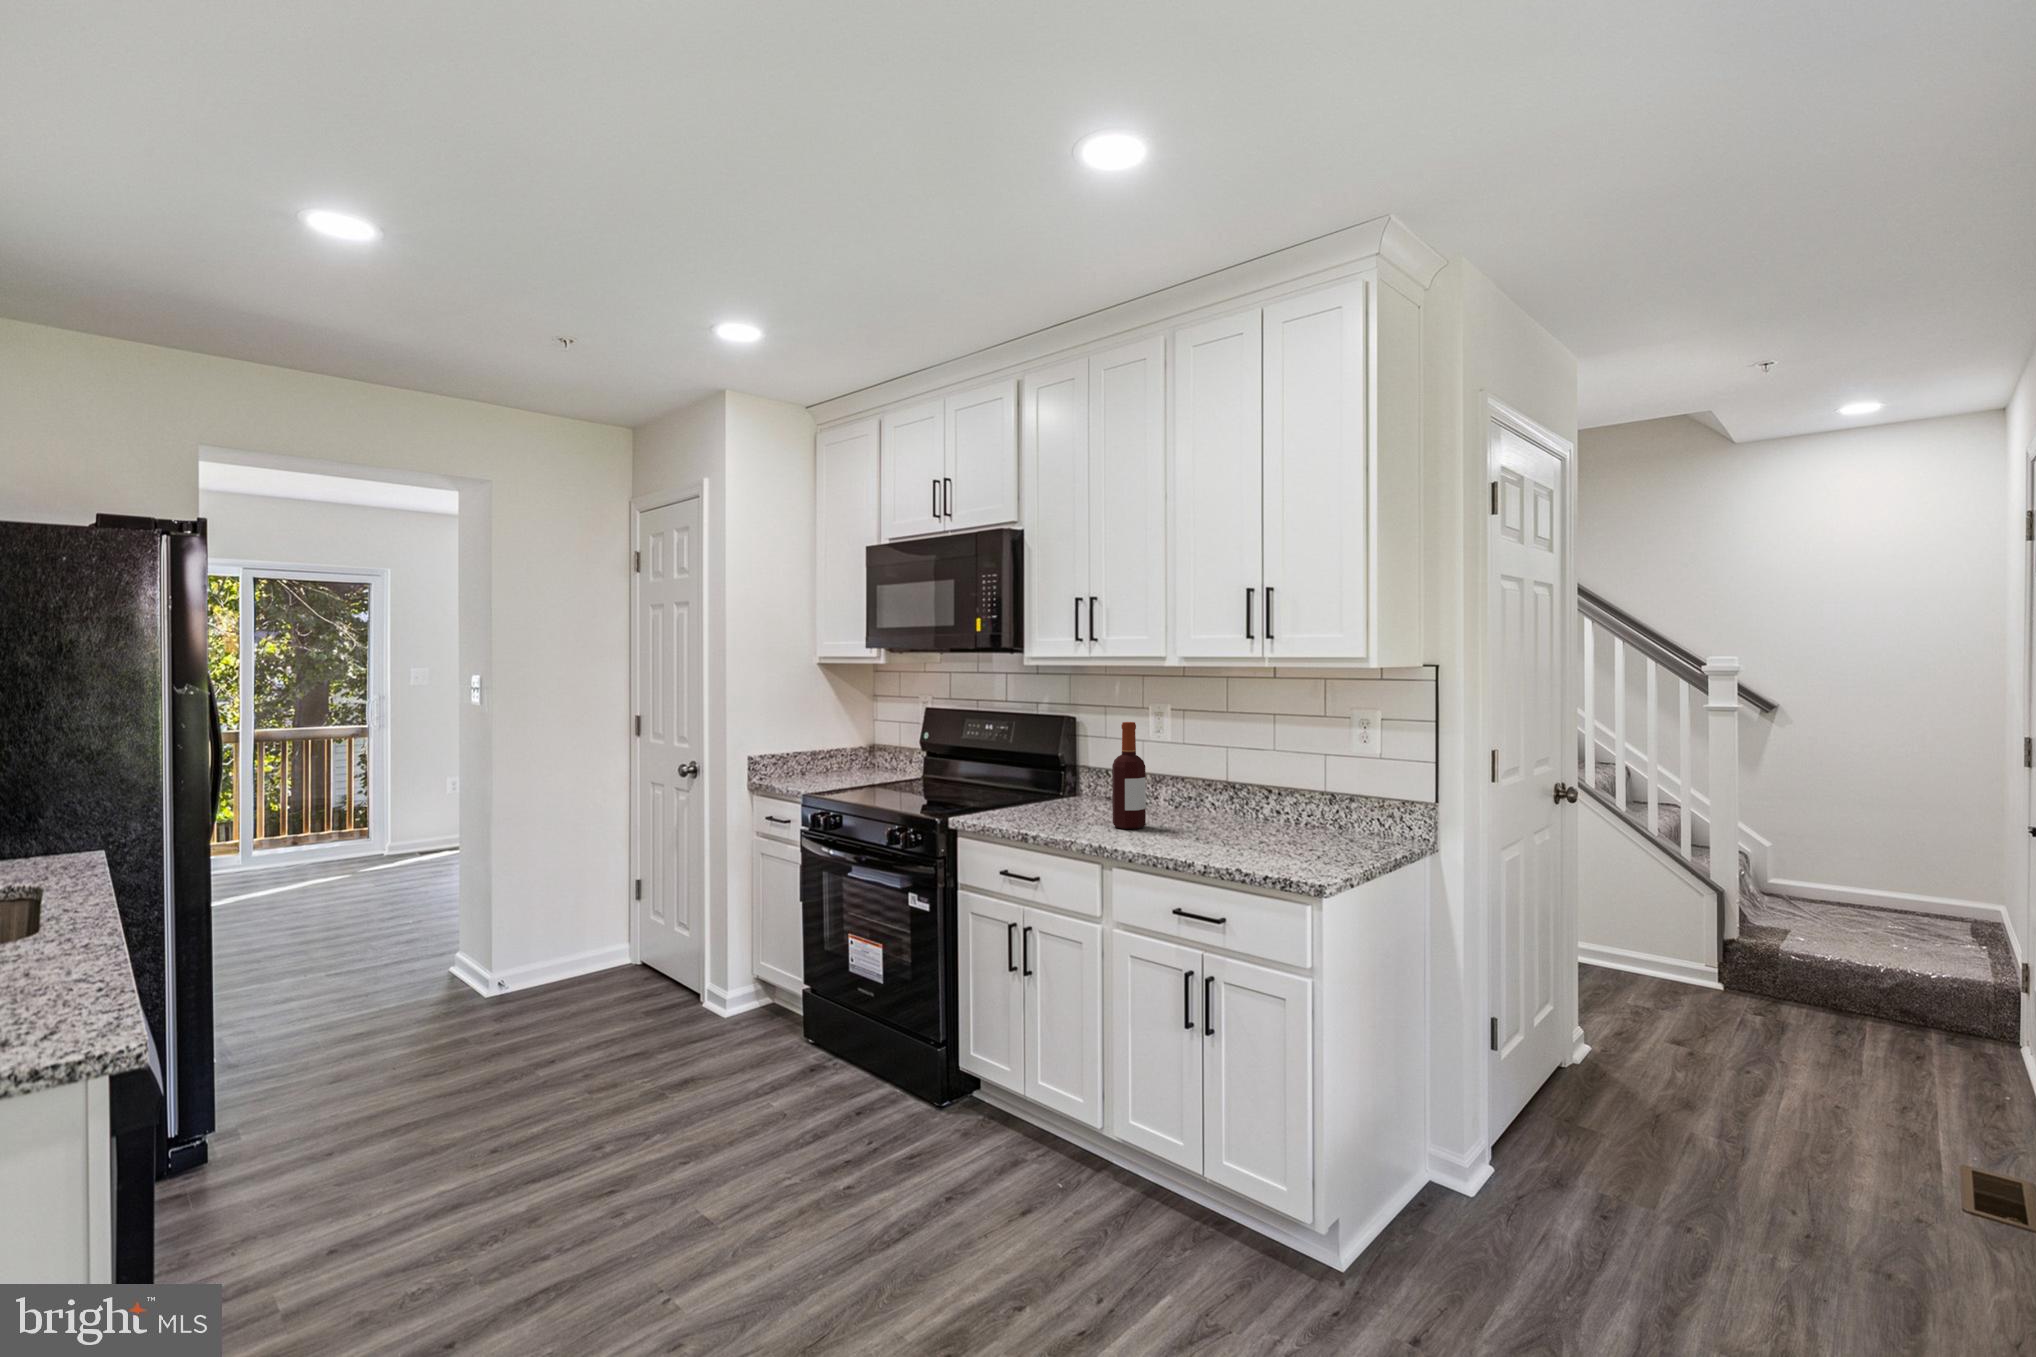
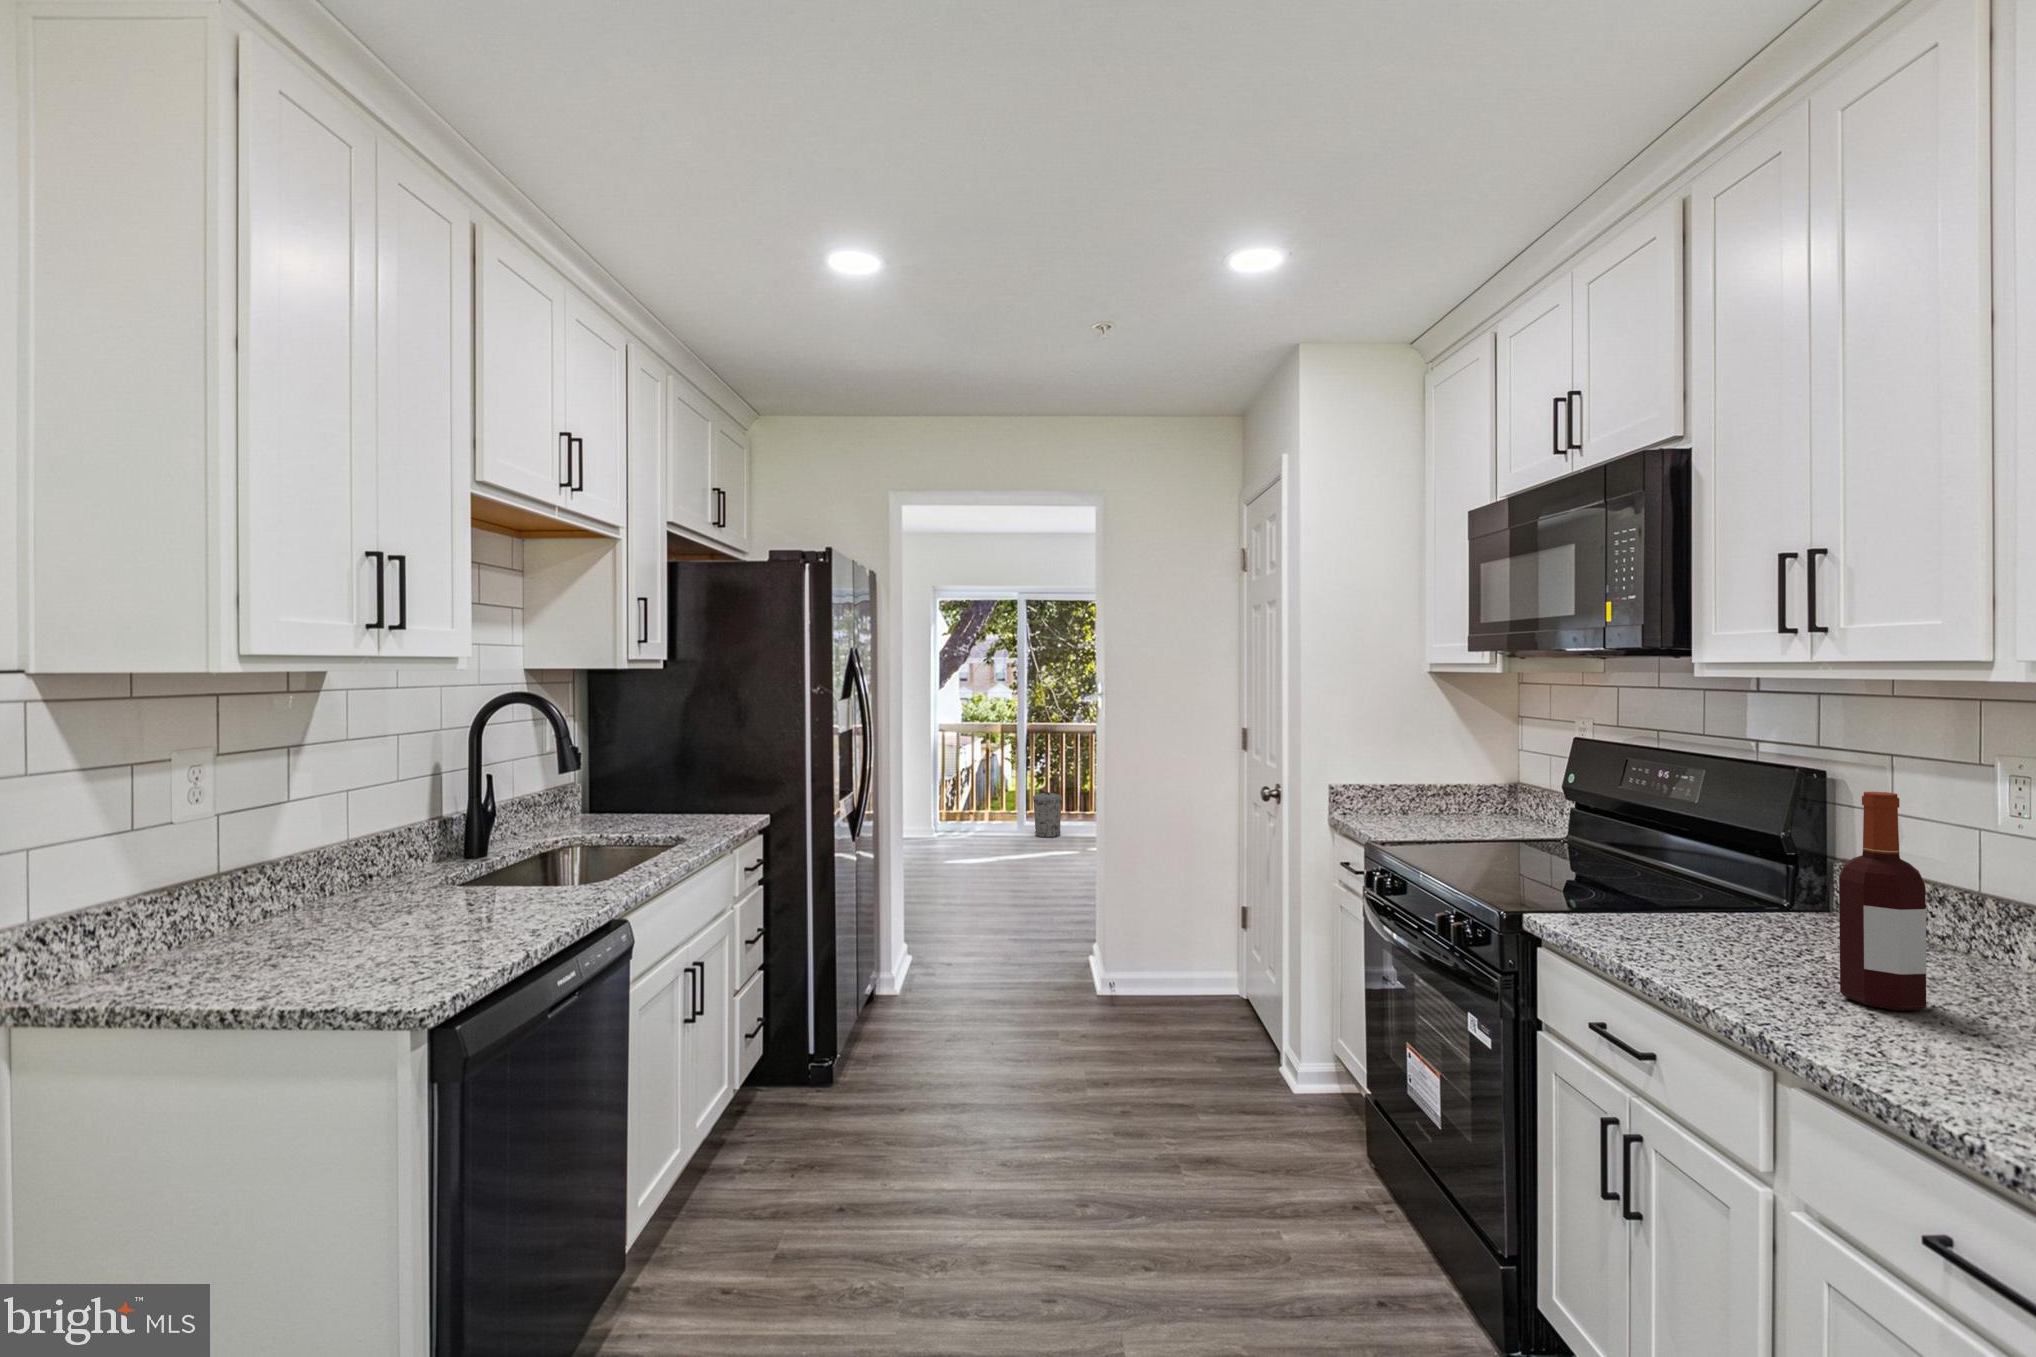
trash can: none [255,810,300,867] -> present [1033,792,1062,837]

